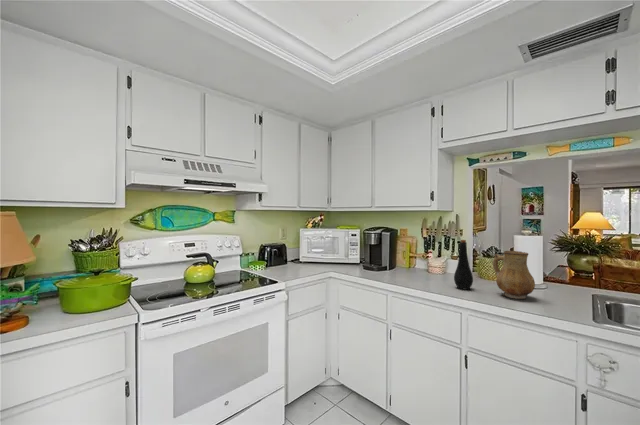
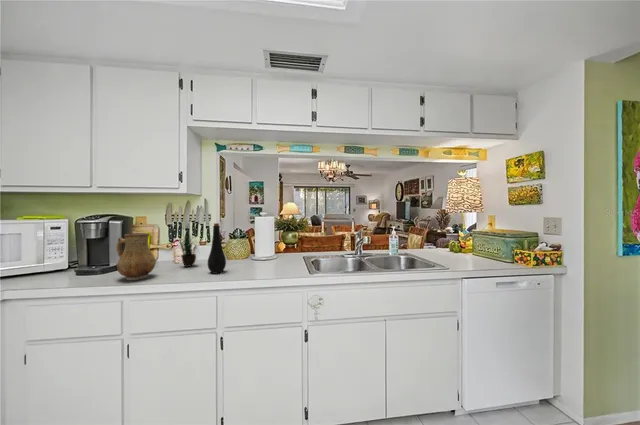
potted plant: none [424,230,451,278] -> present [180,229,196,267]
ceramic pitcher: present [493,251,535,299] -> present [117,233,156,280]

